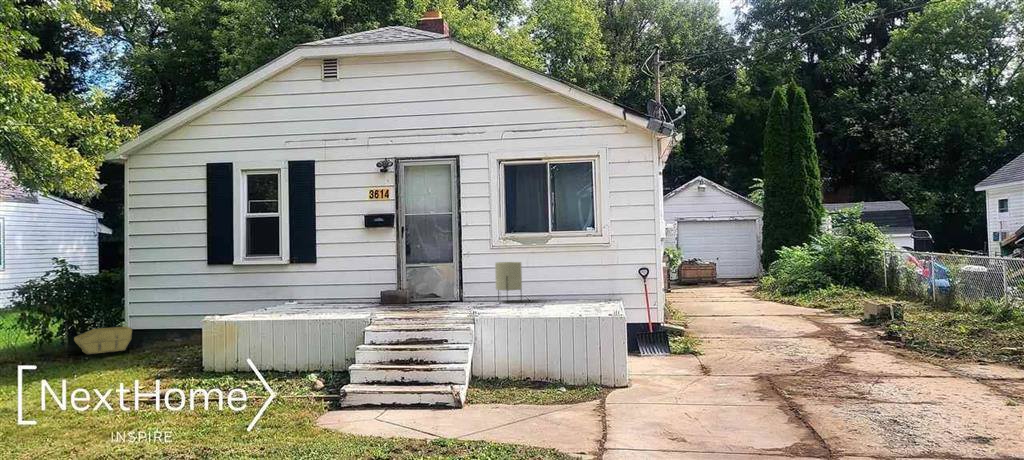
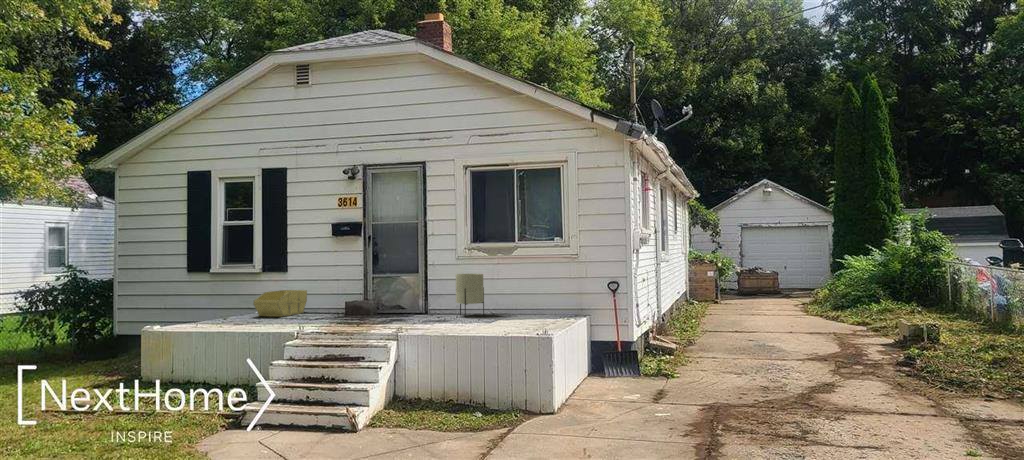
storage bin: present [74,326,132,354] -> present [253,290,307,317]

